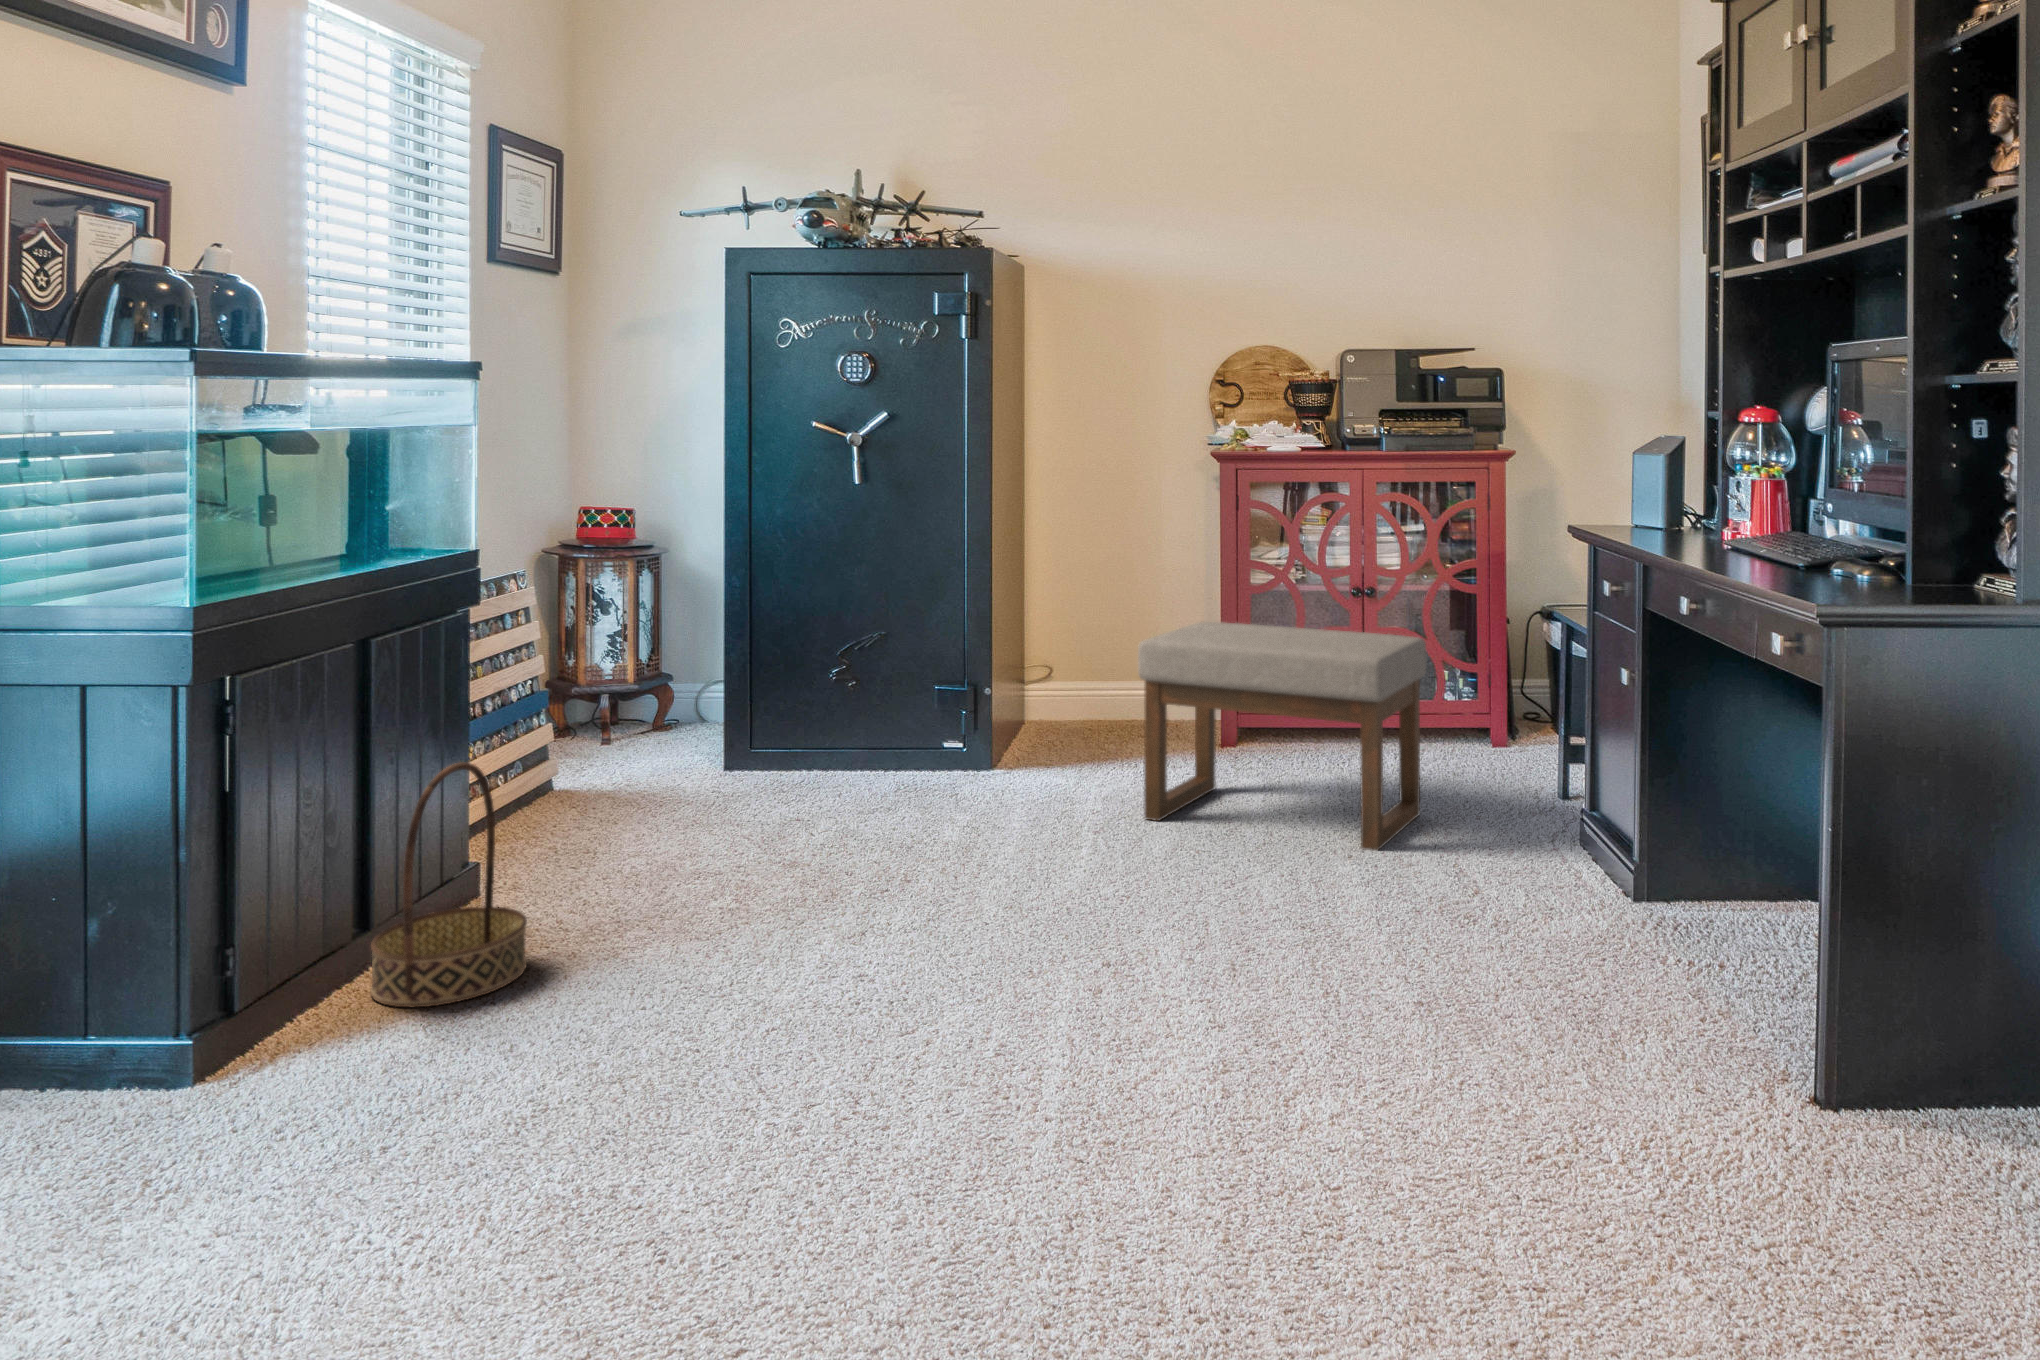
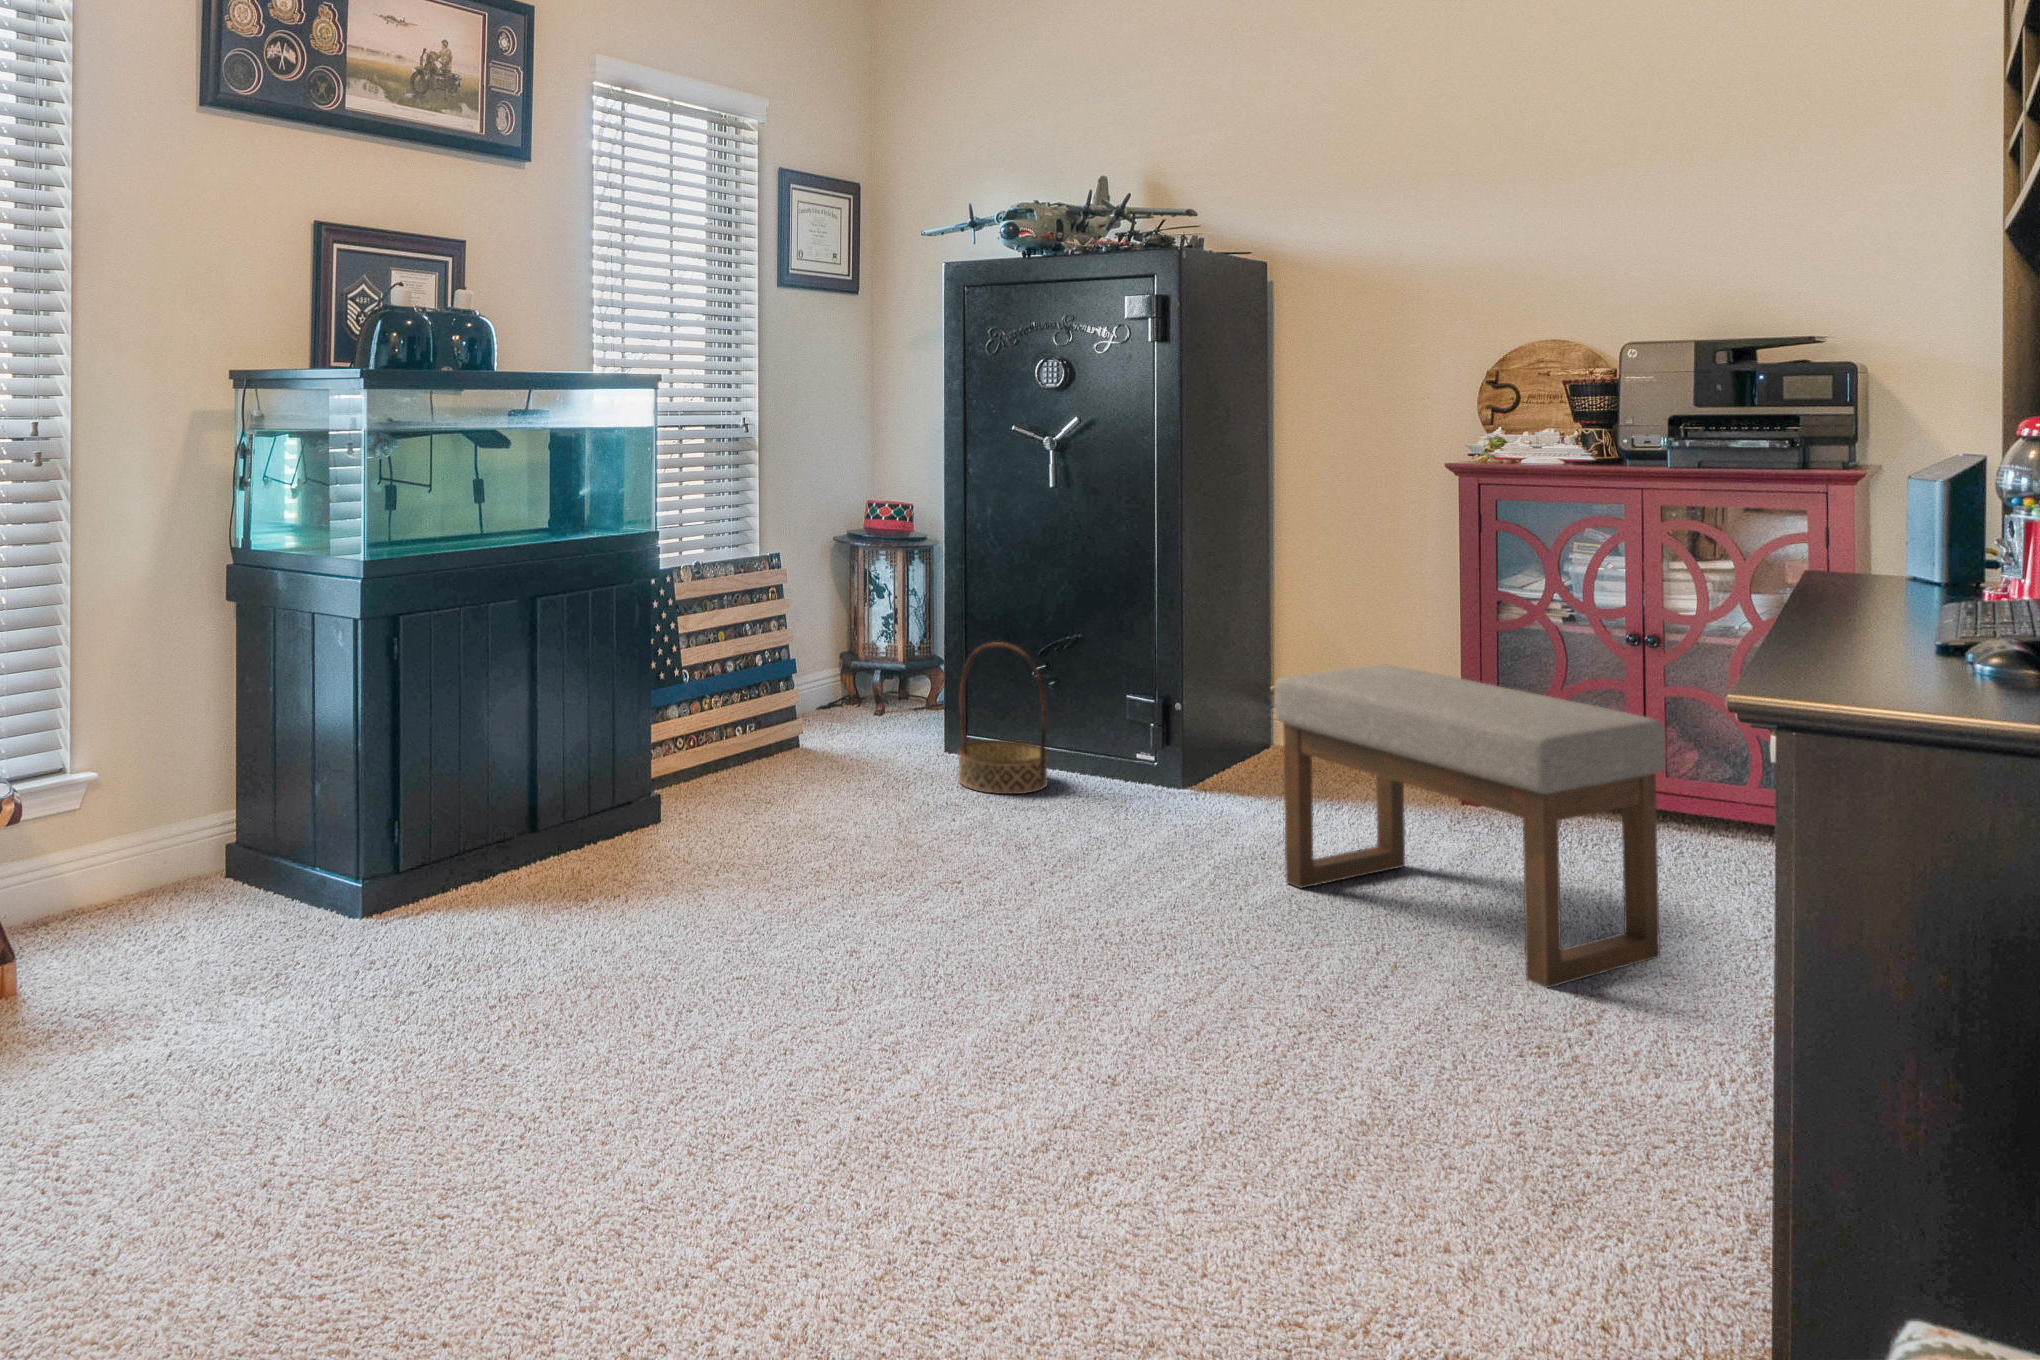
basket: present [370,762,527,1007] -> present [958,642,1048,794]

